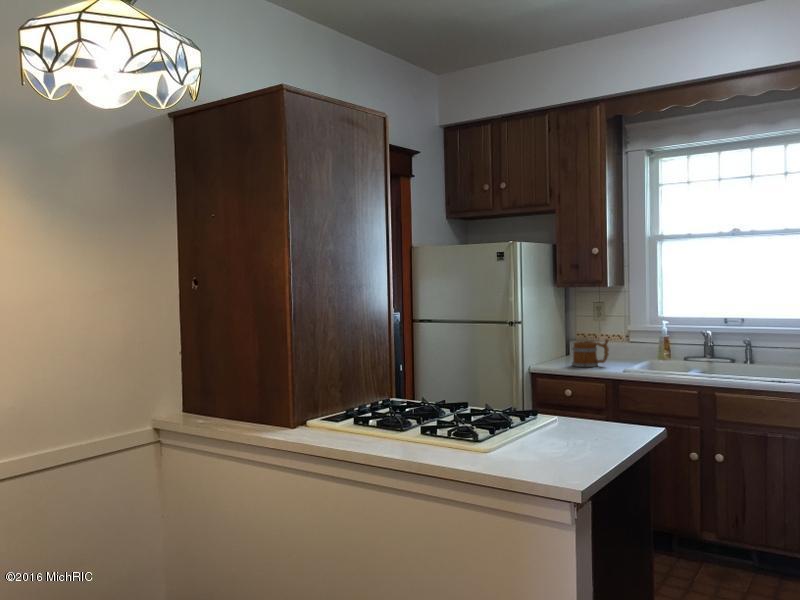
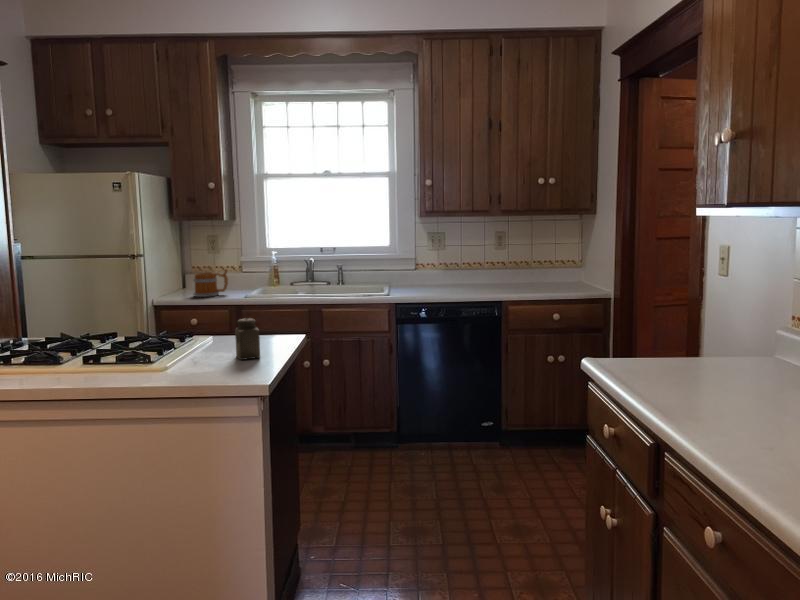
salt shaker: none [567,406,593,453] -> present [235,318,260,360]

